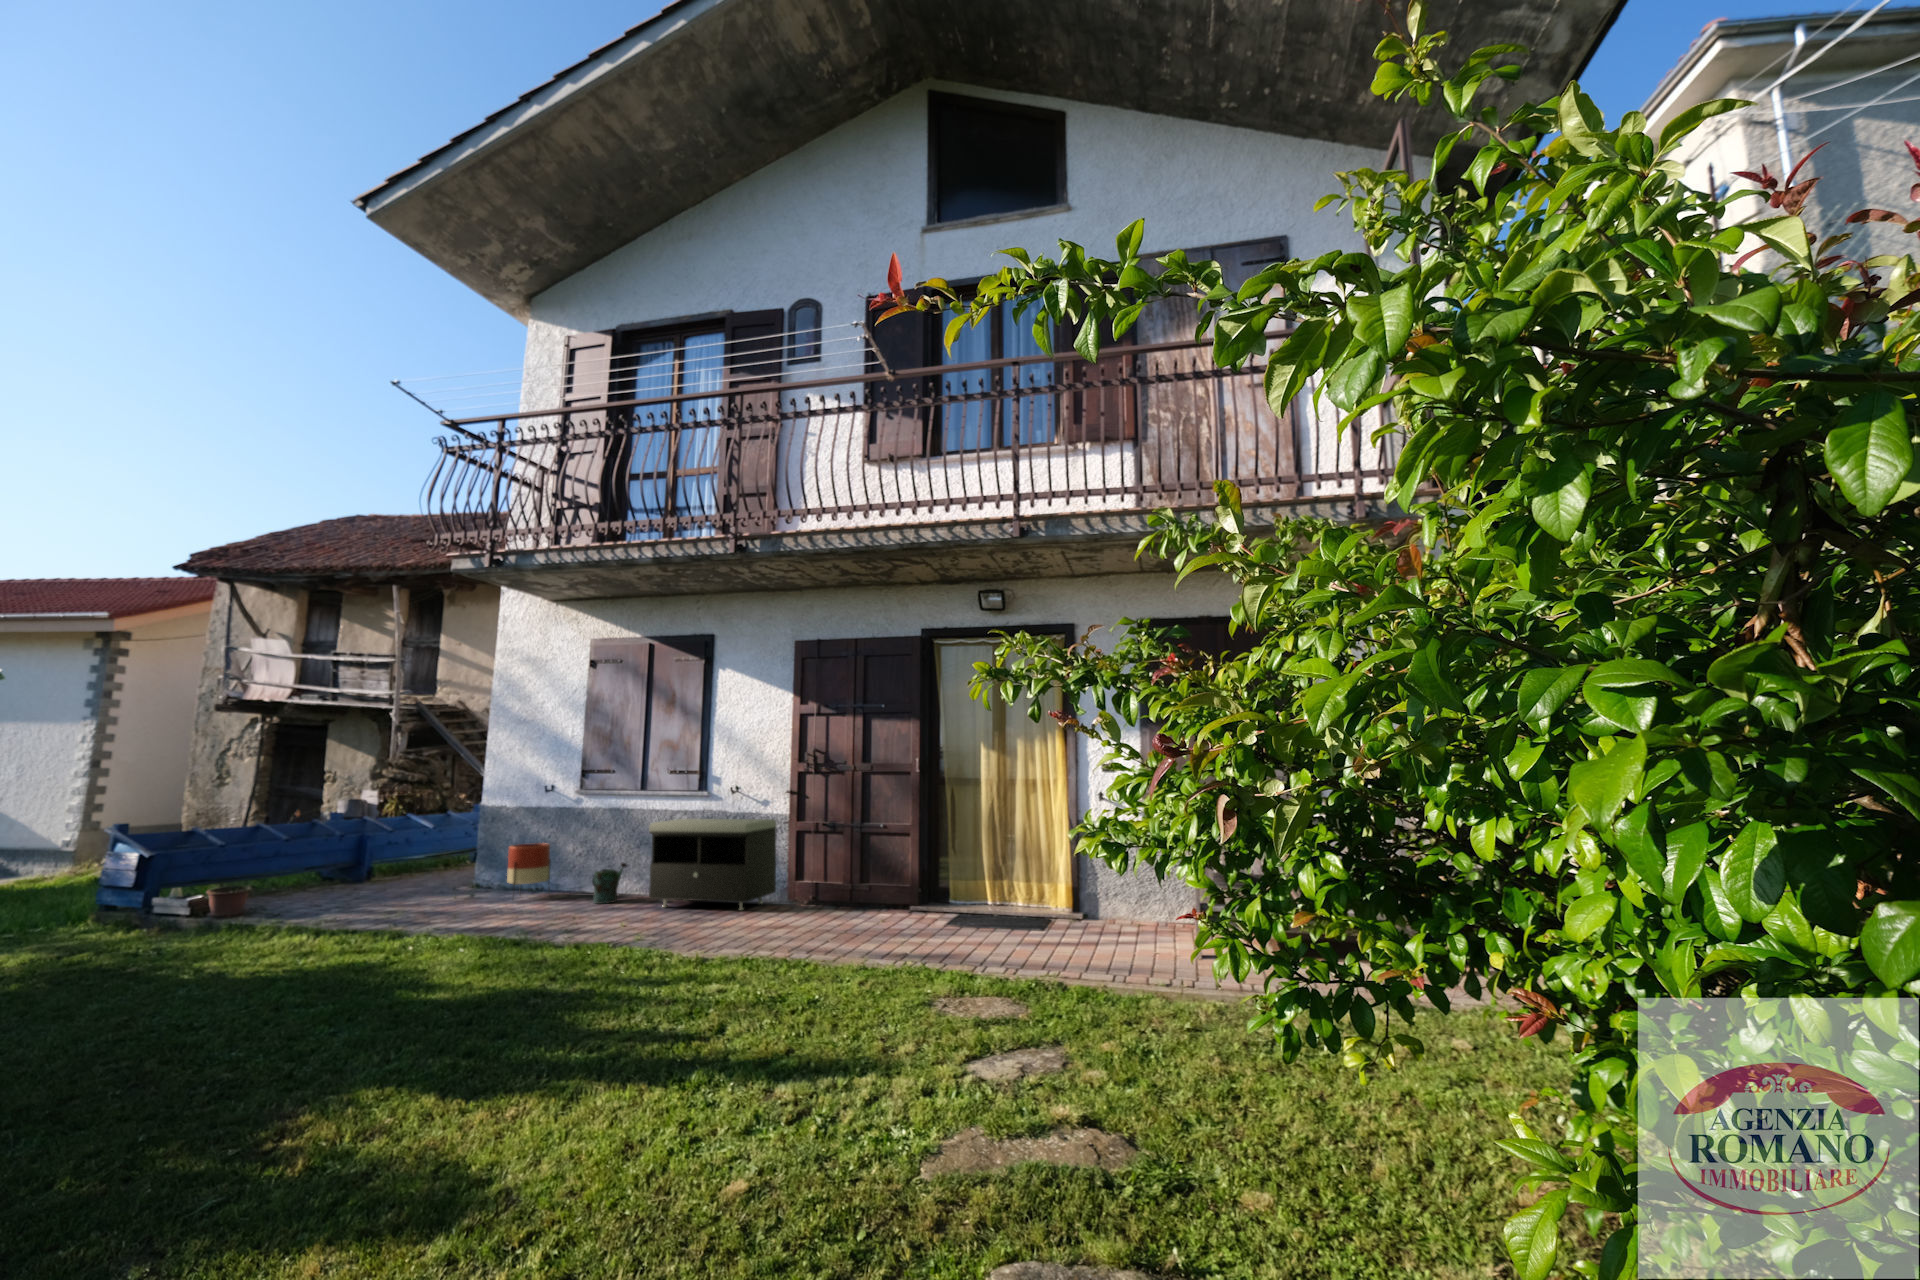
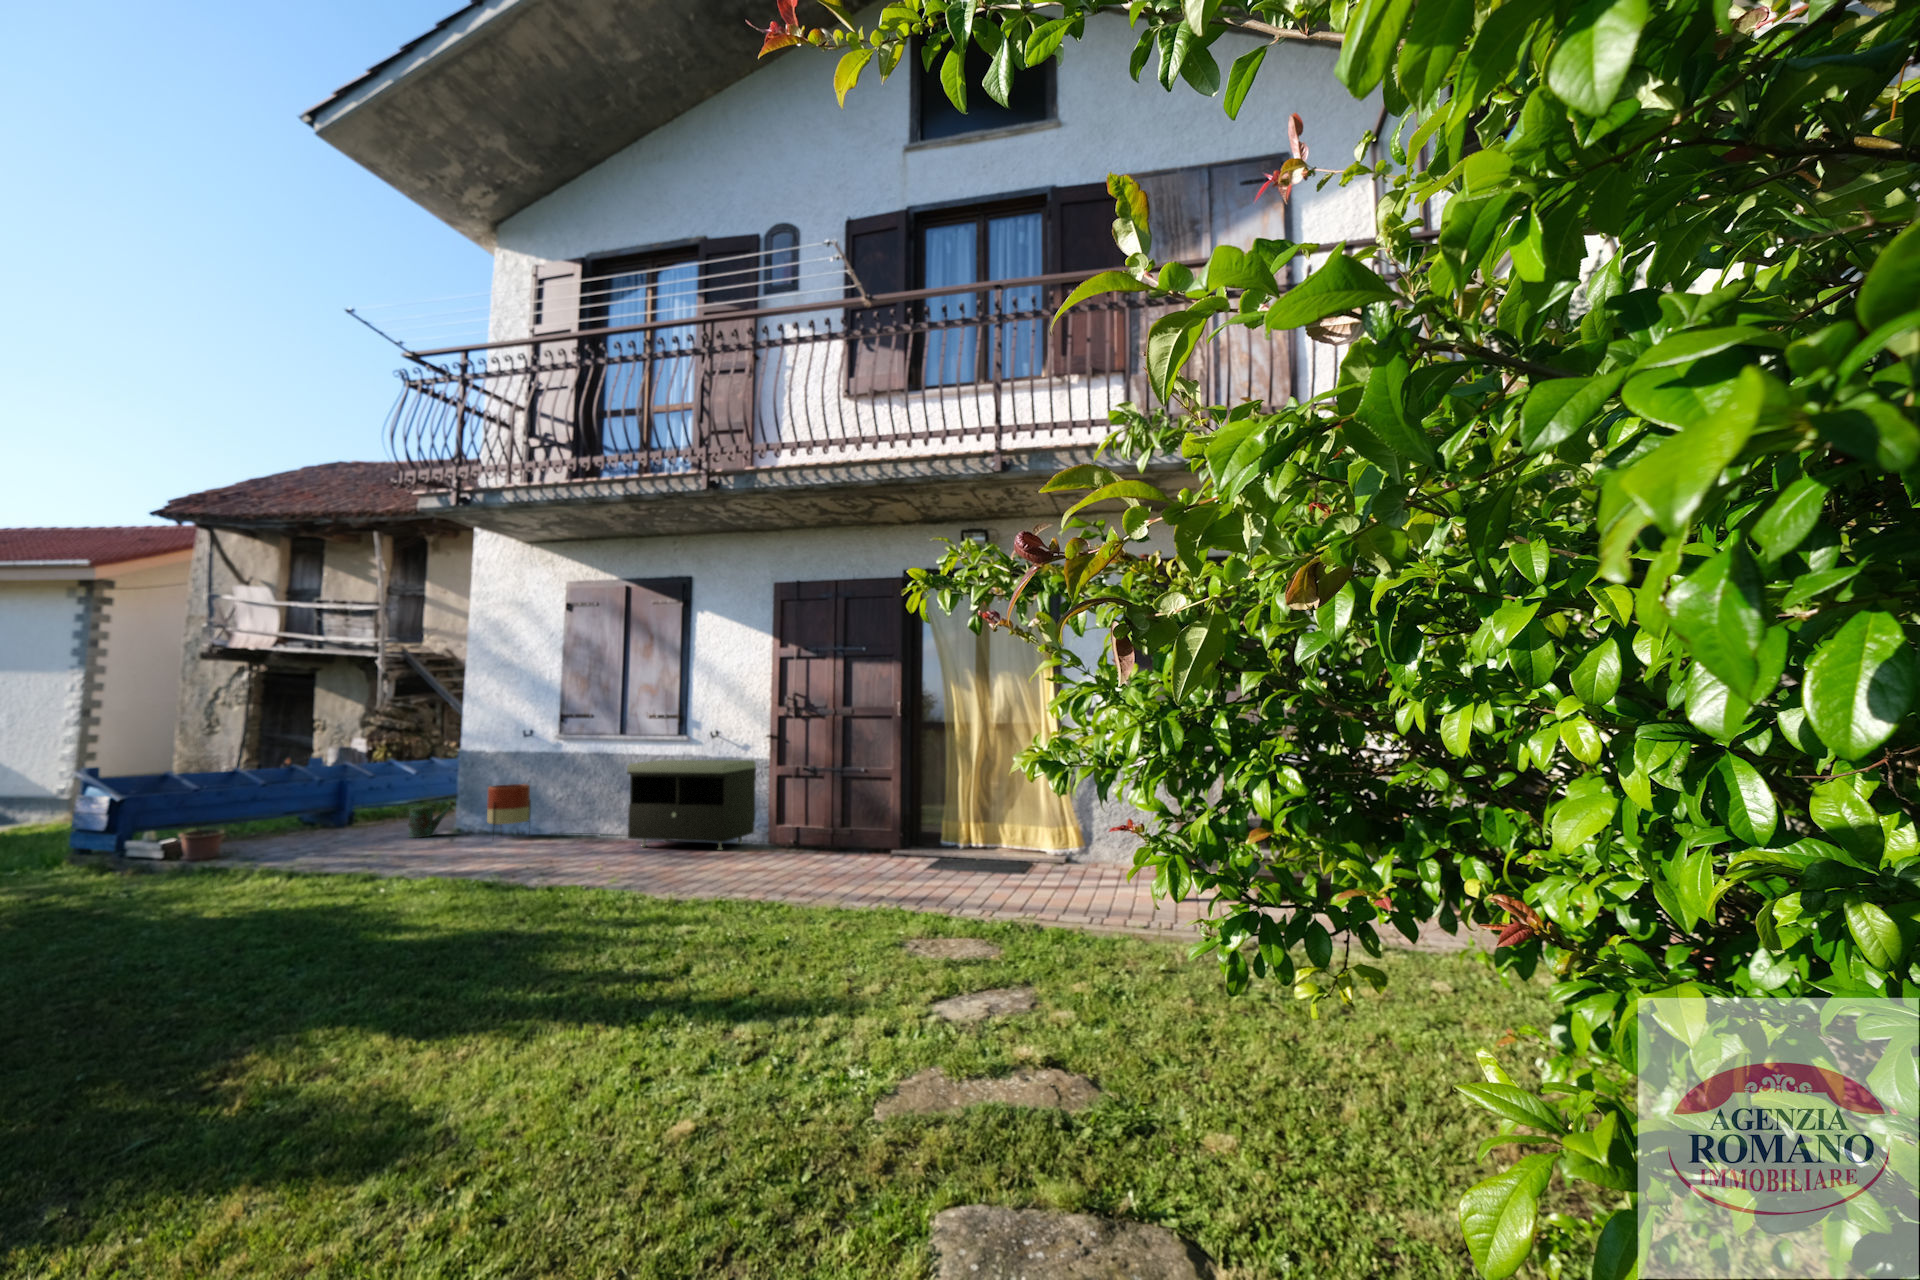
watering can: present [592,863,627,904] -> present [408,802,455,838]

